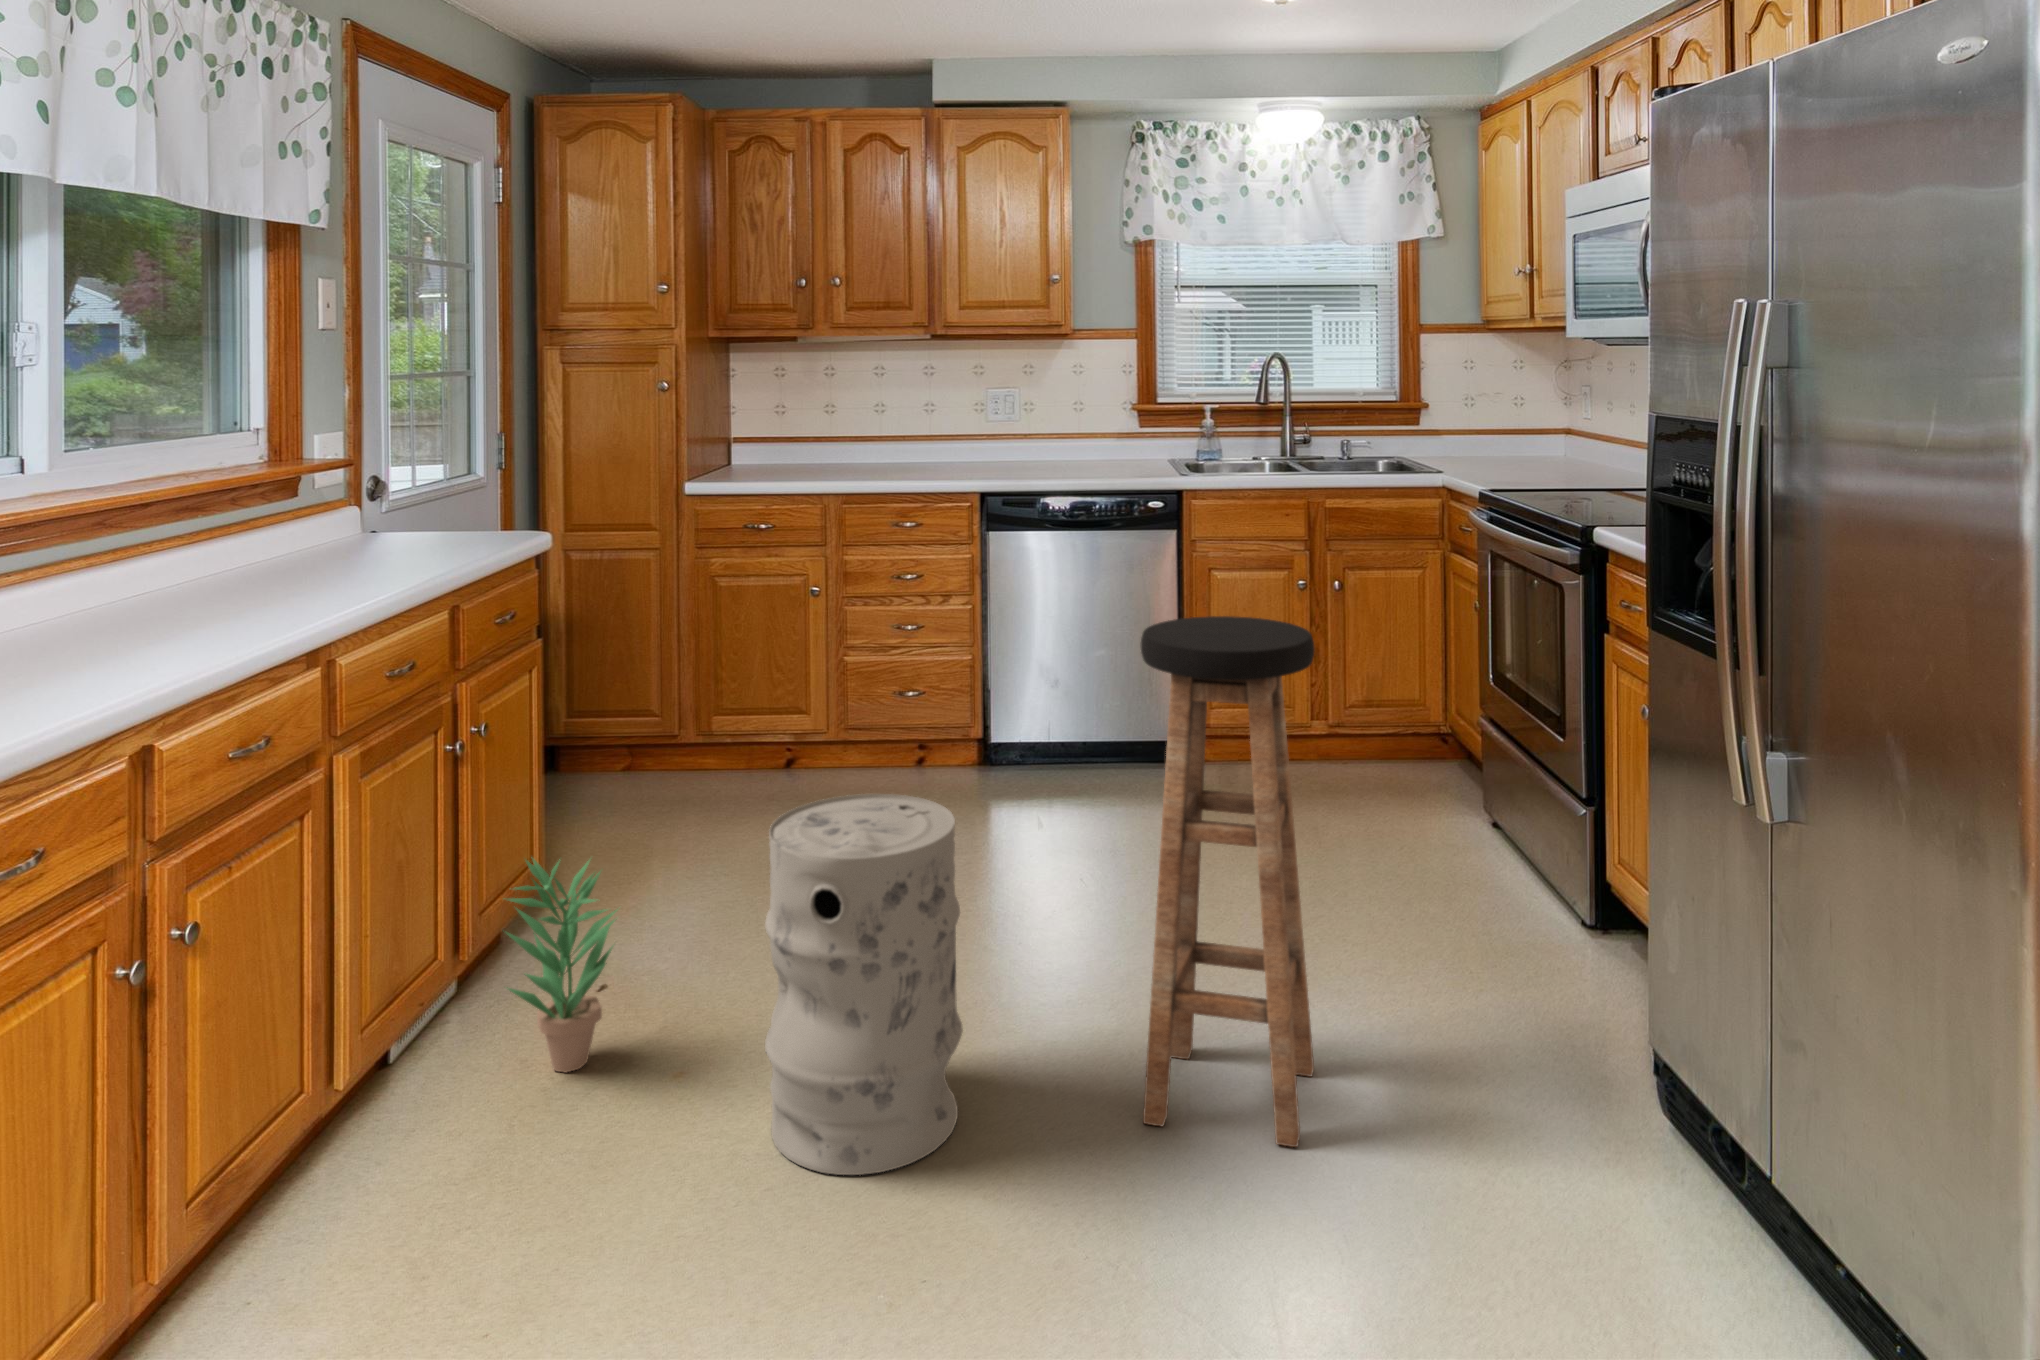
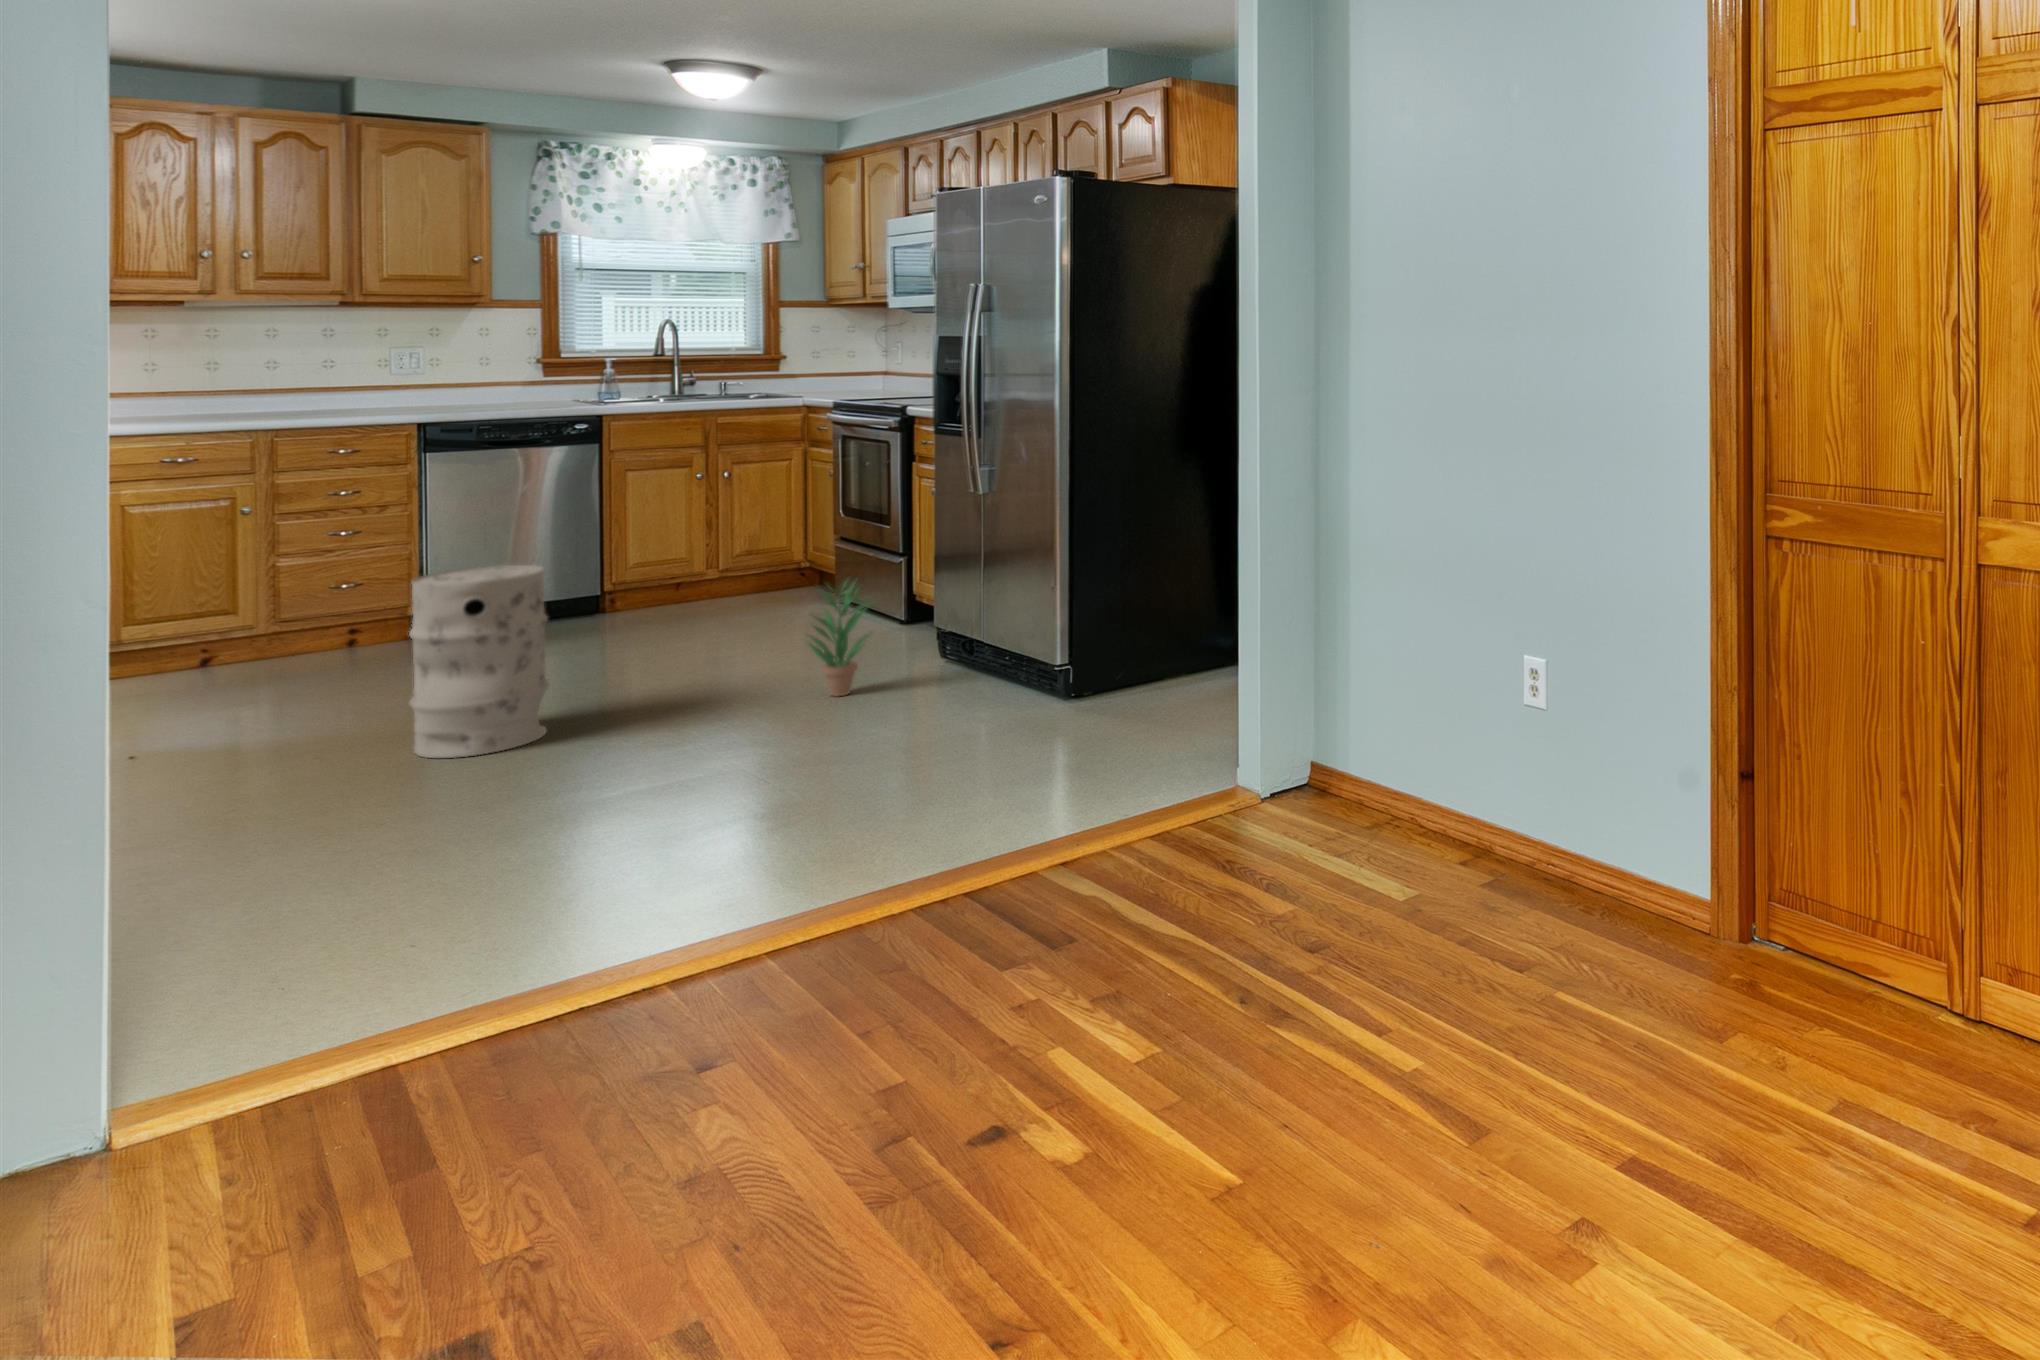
bar stool: present [1141,616,1314,1147] -> none [656,451,761,710]
potted plant: present [507,857,617,1073] -> present [806,580,871,696]

